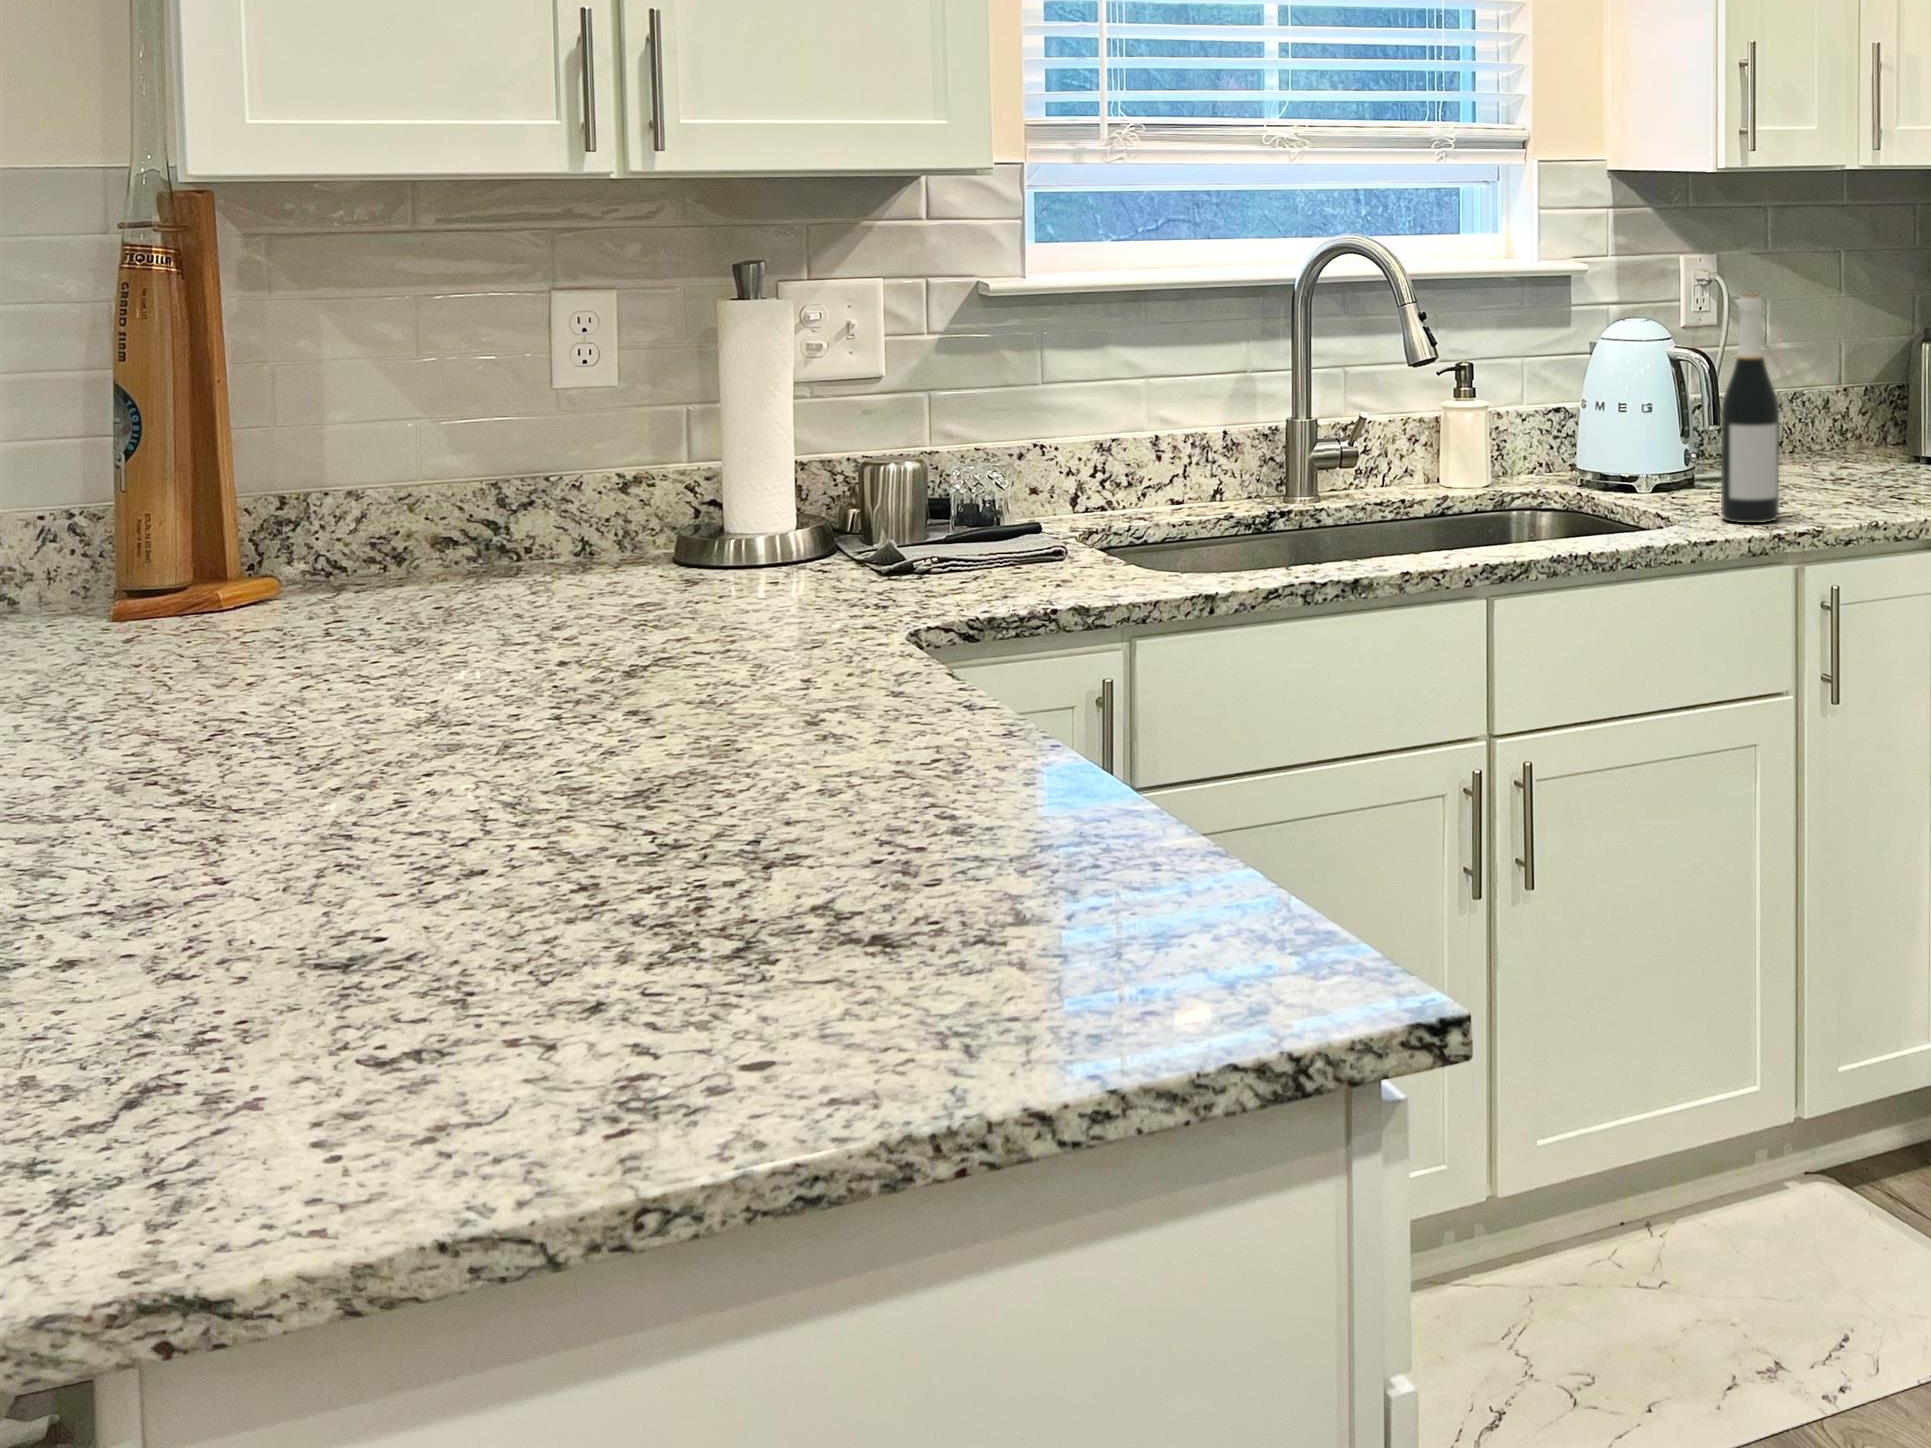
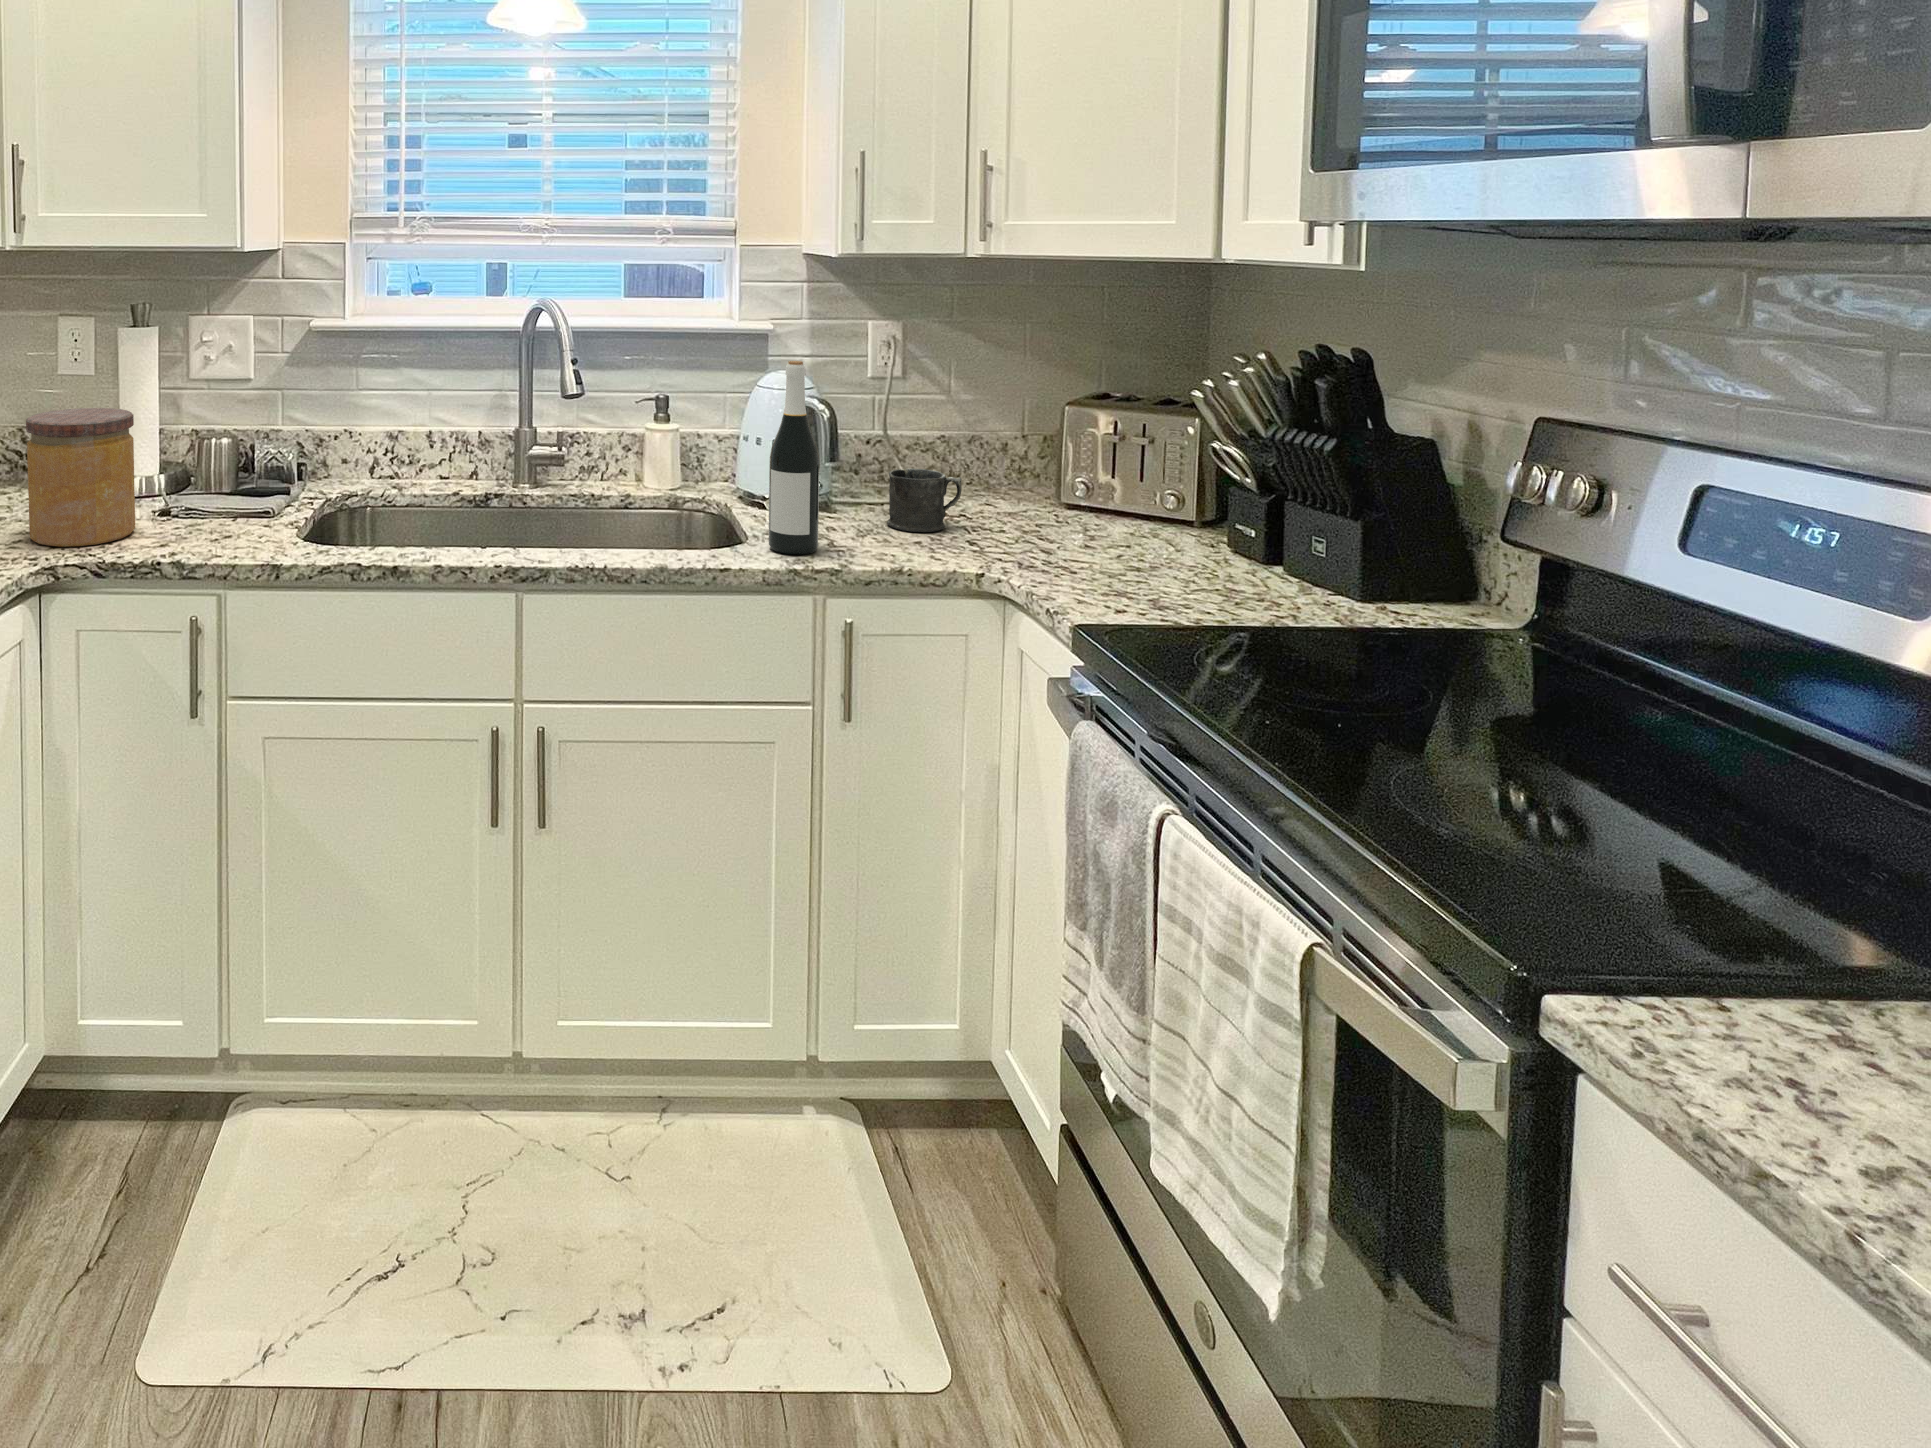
jar: none [758,413,923,620] -> present [26,408,135,547]
mug: none [1787,424,1867,494] -> present [887,469,961,532]

